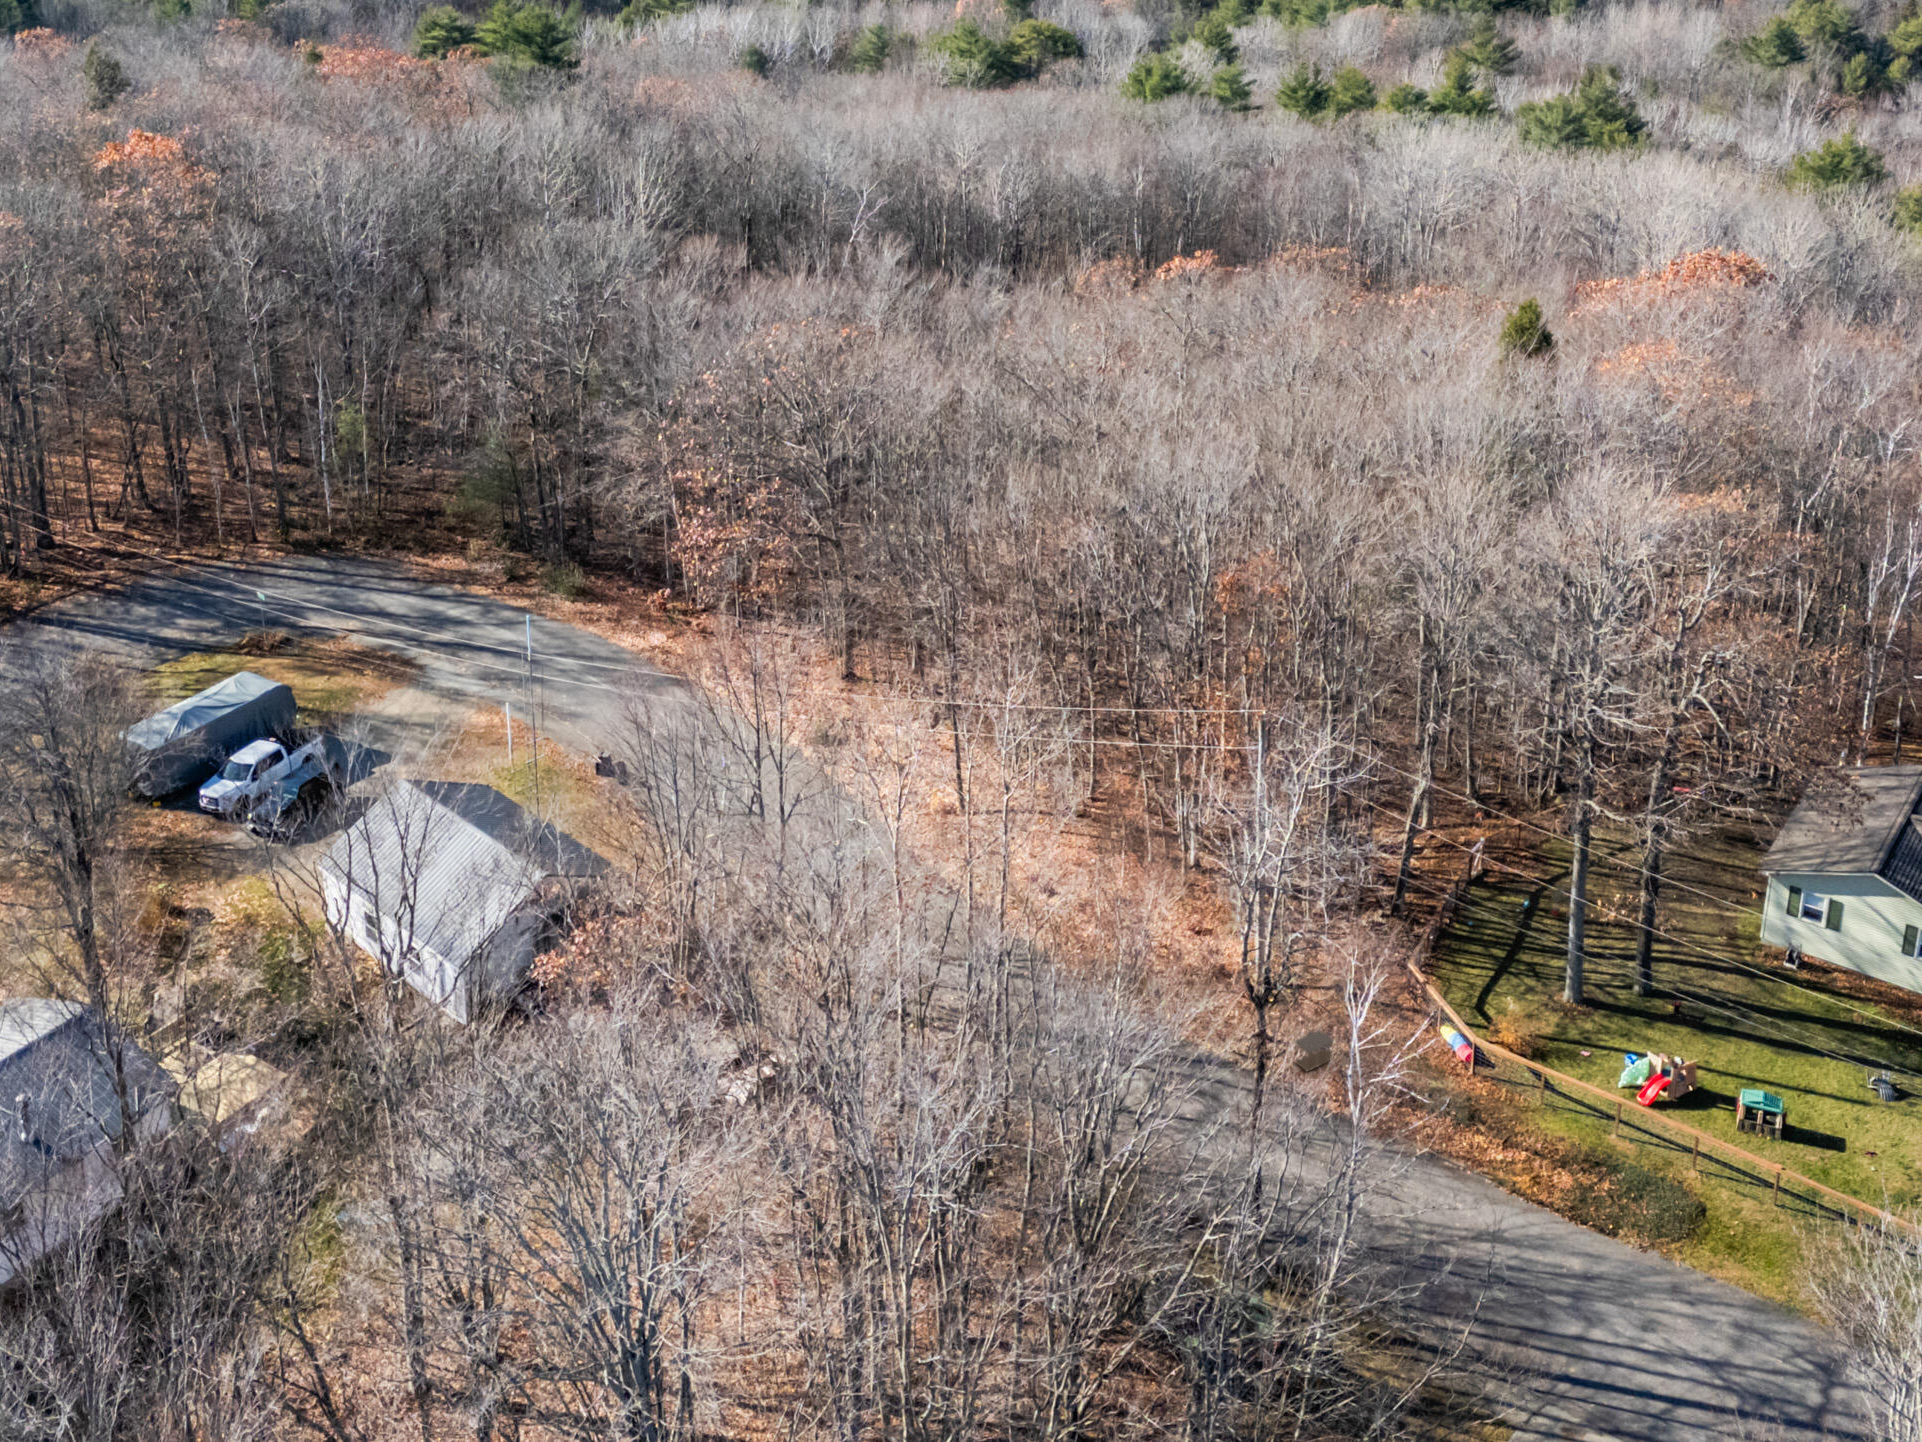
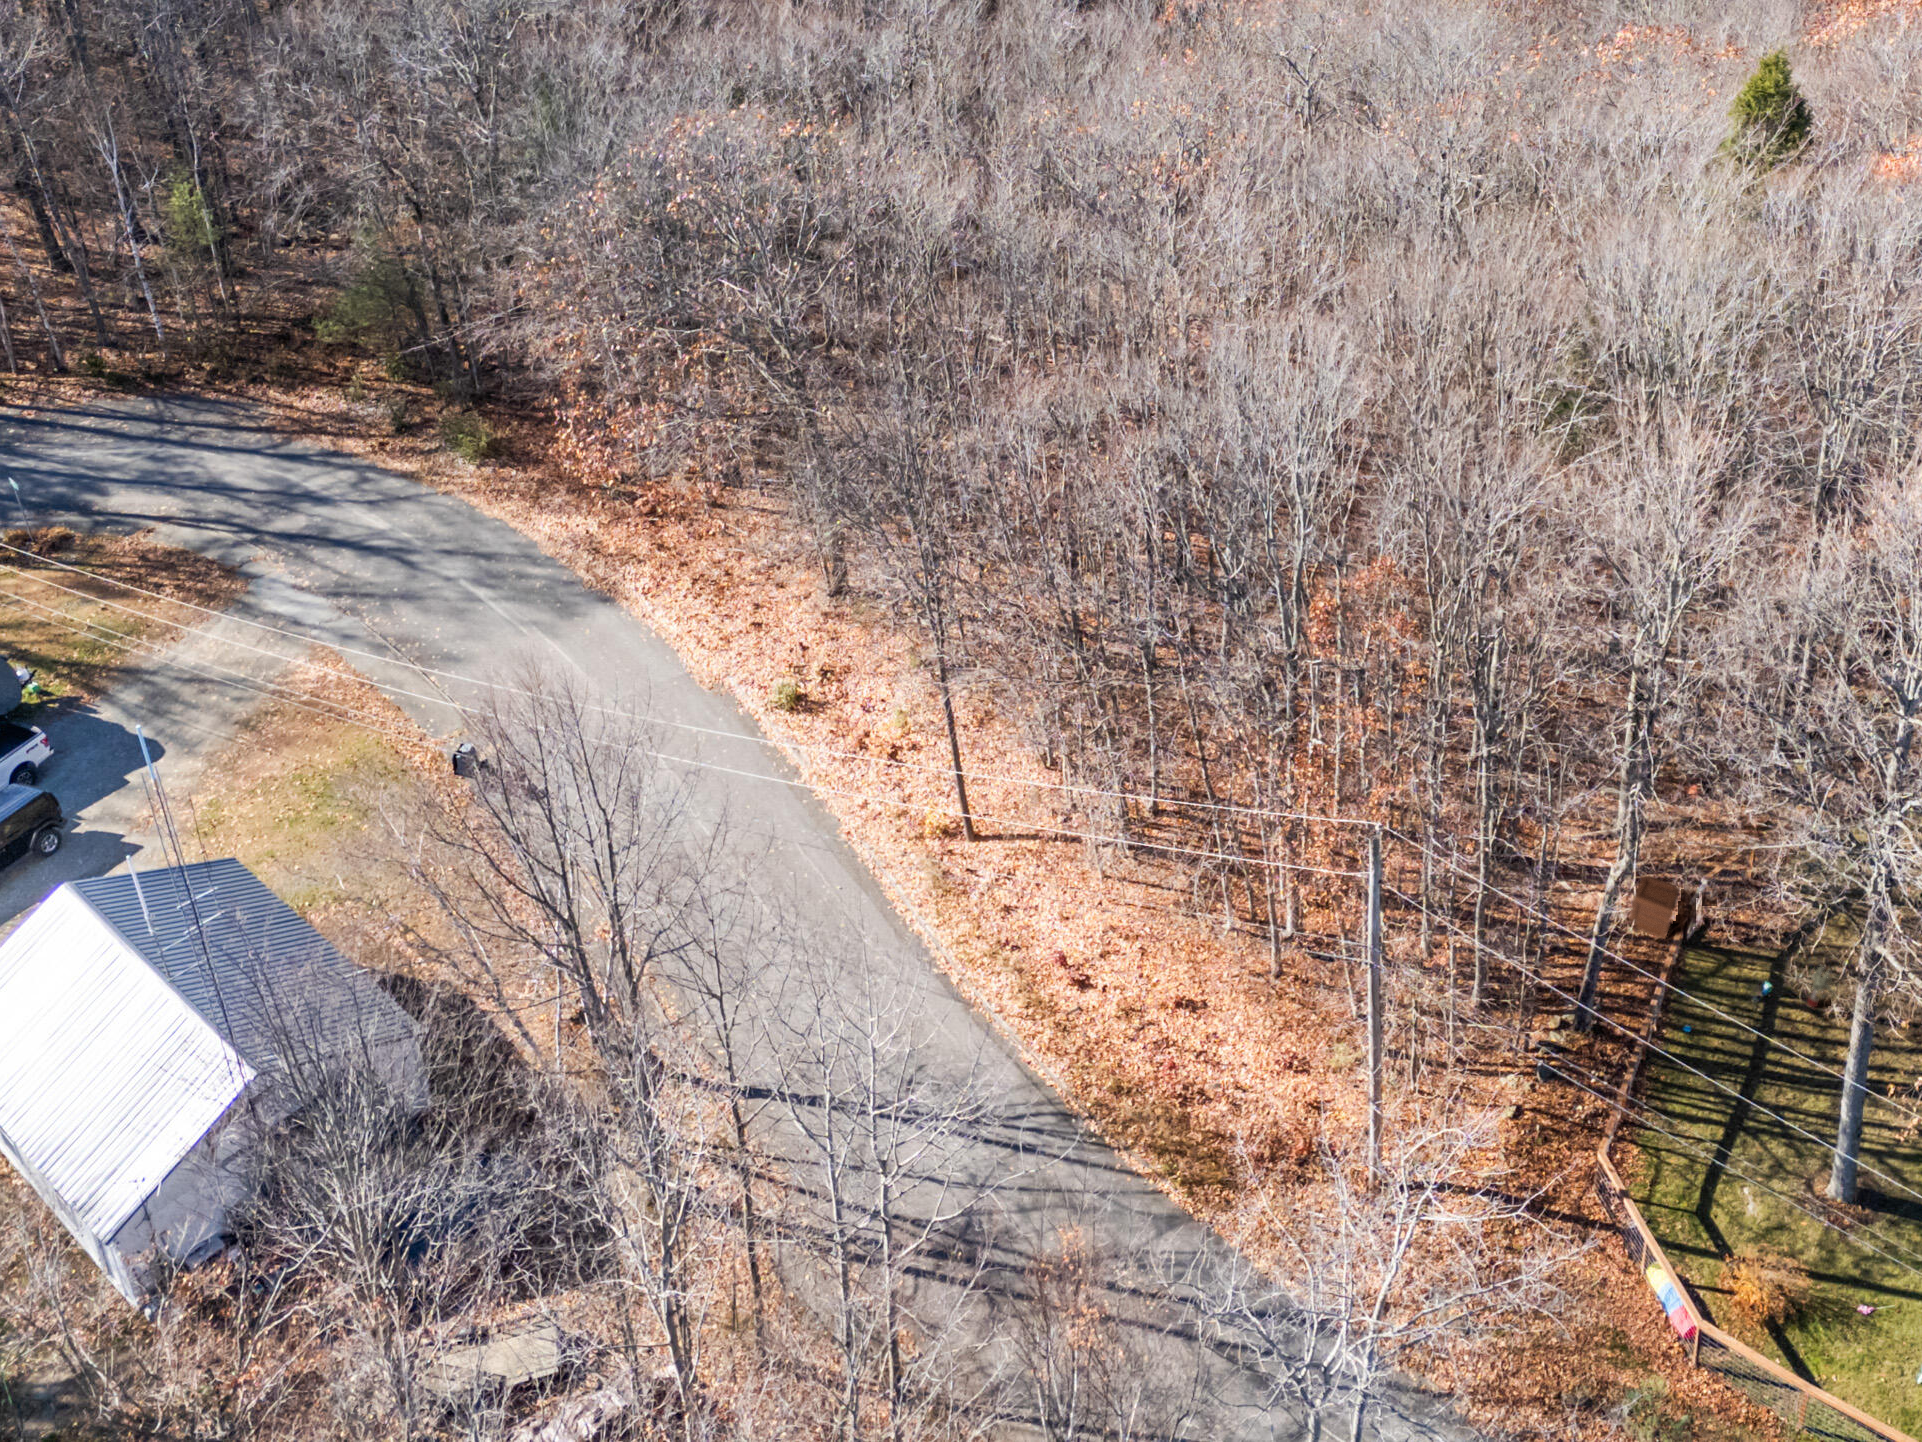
wooden crate: none [1425,838,1460,880] -> present [1630,875,1680,939]
storage bench: present [1295,1030,1334,1071] -> none [1409,1305,1475,1386]

